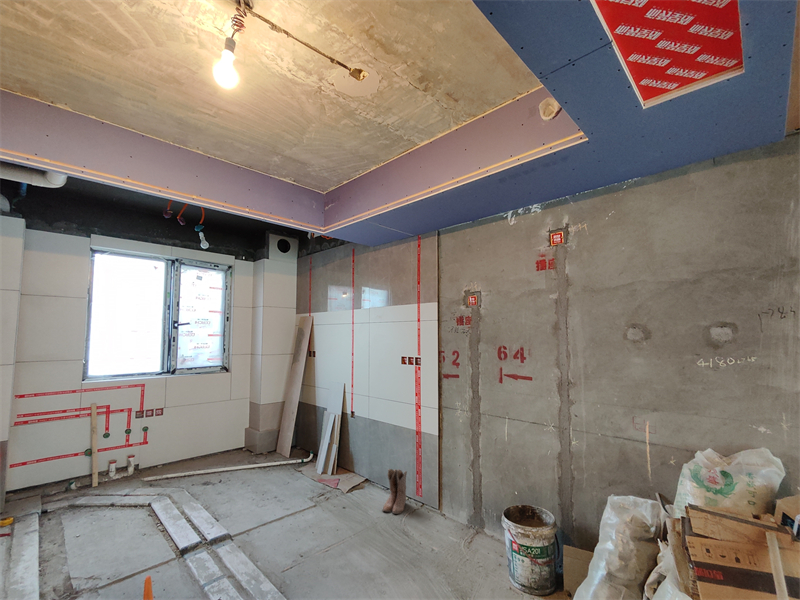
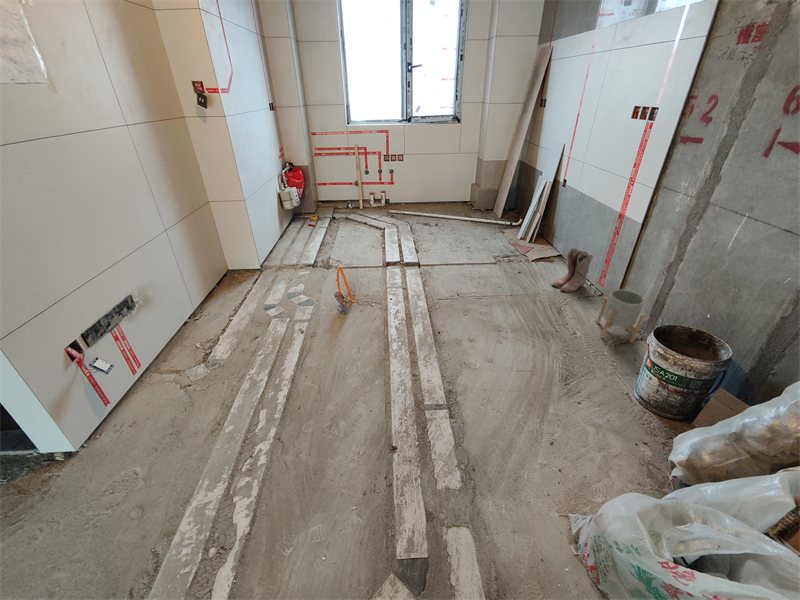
planter: none [440,492,475,546] -> present [596,289,645,343]

